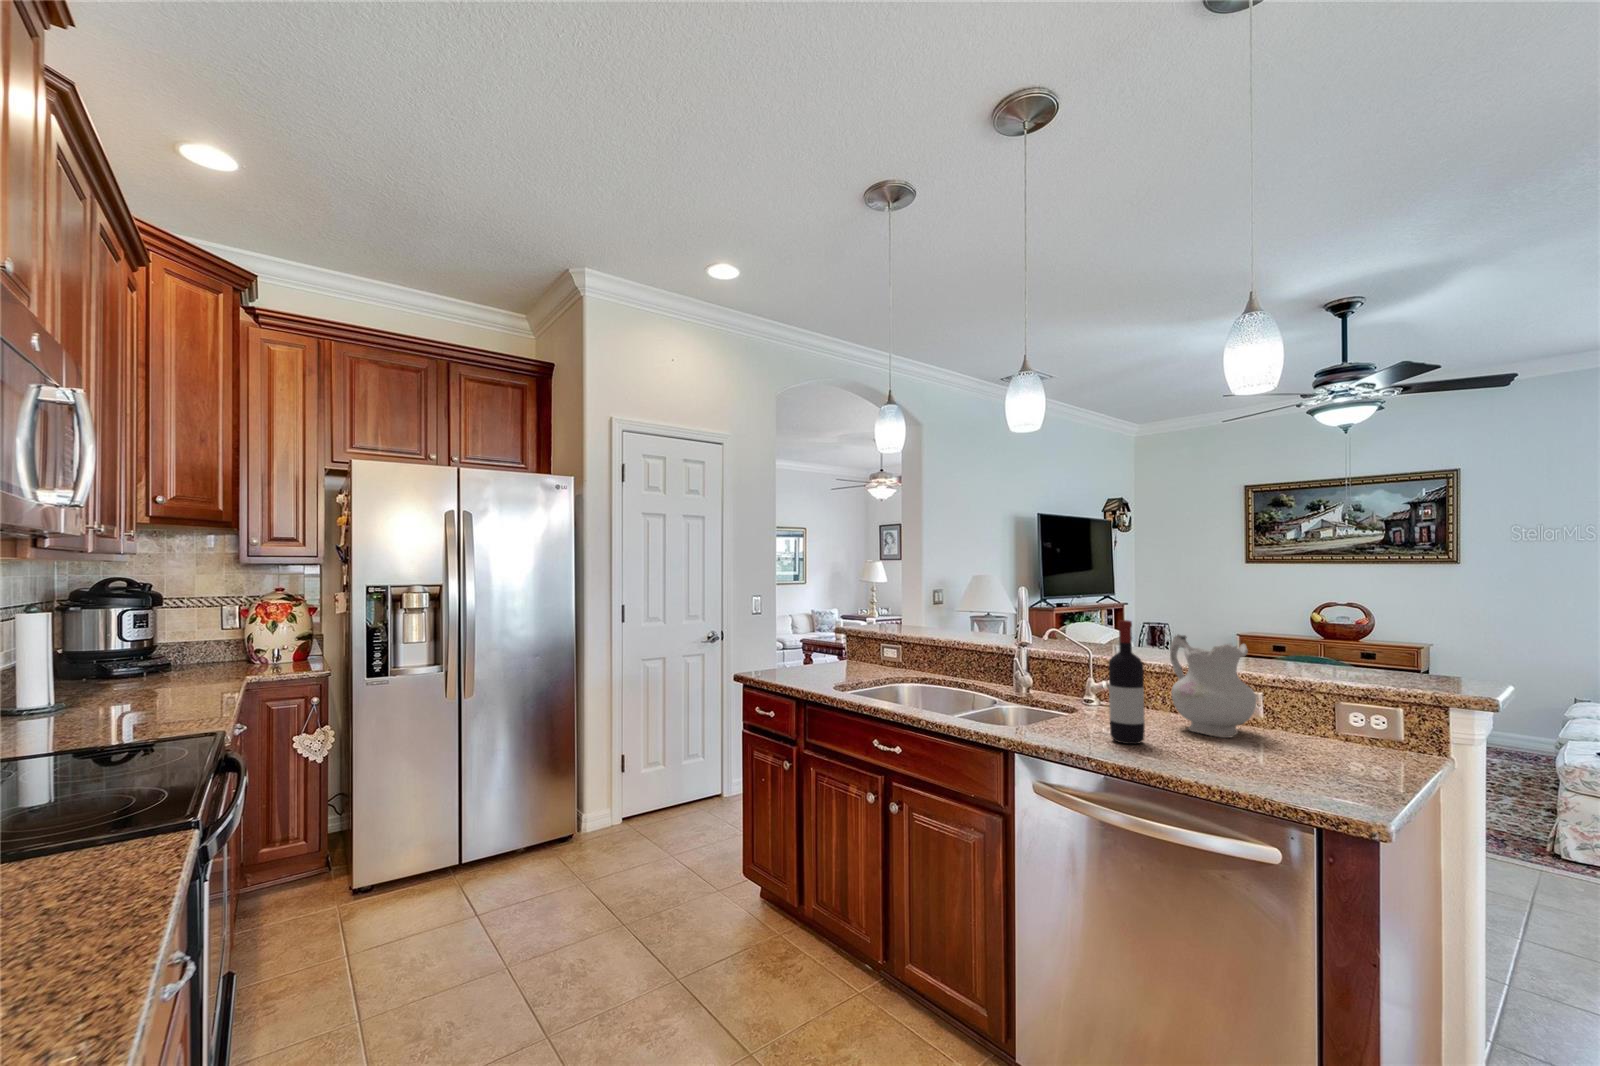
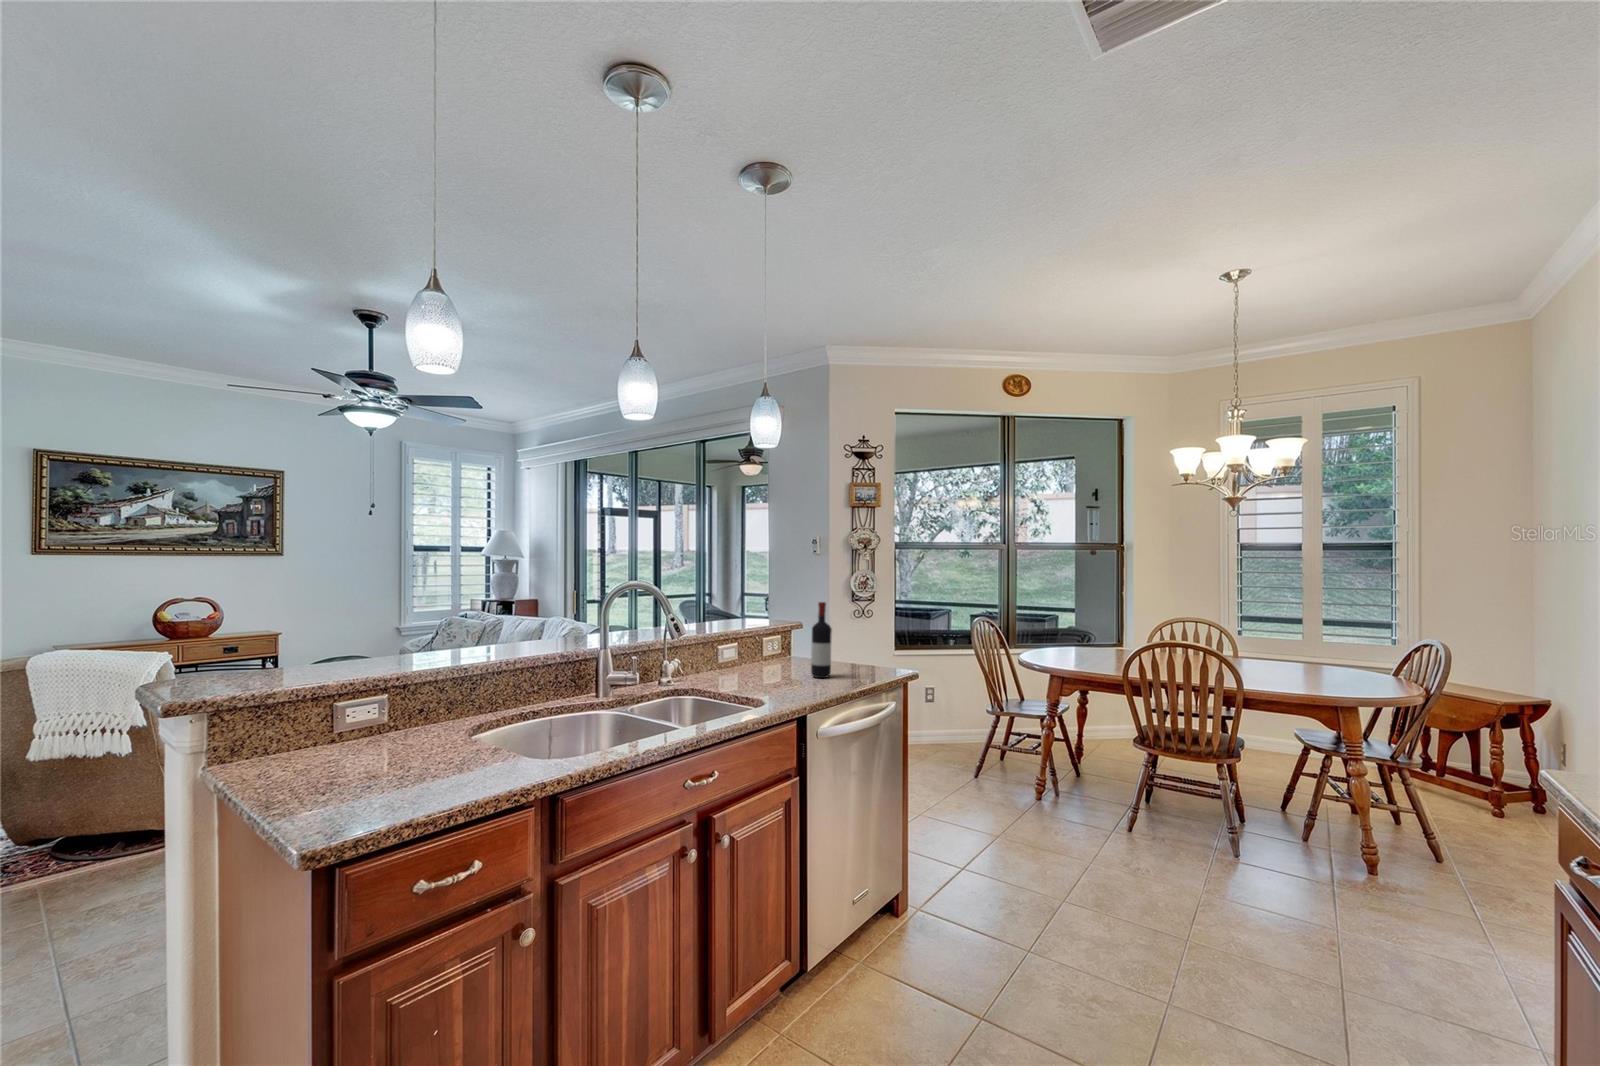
ceramic pitcher: present [1170,634,1256,738] -> none [758,611,802,668]

